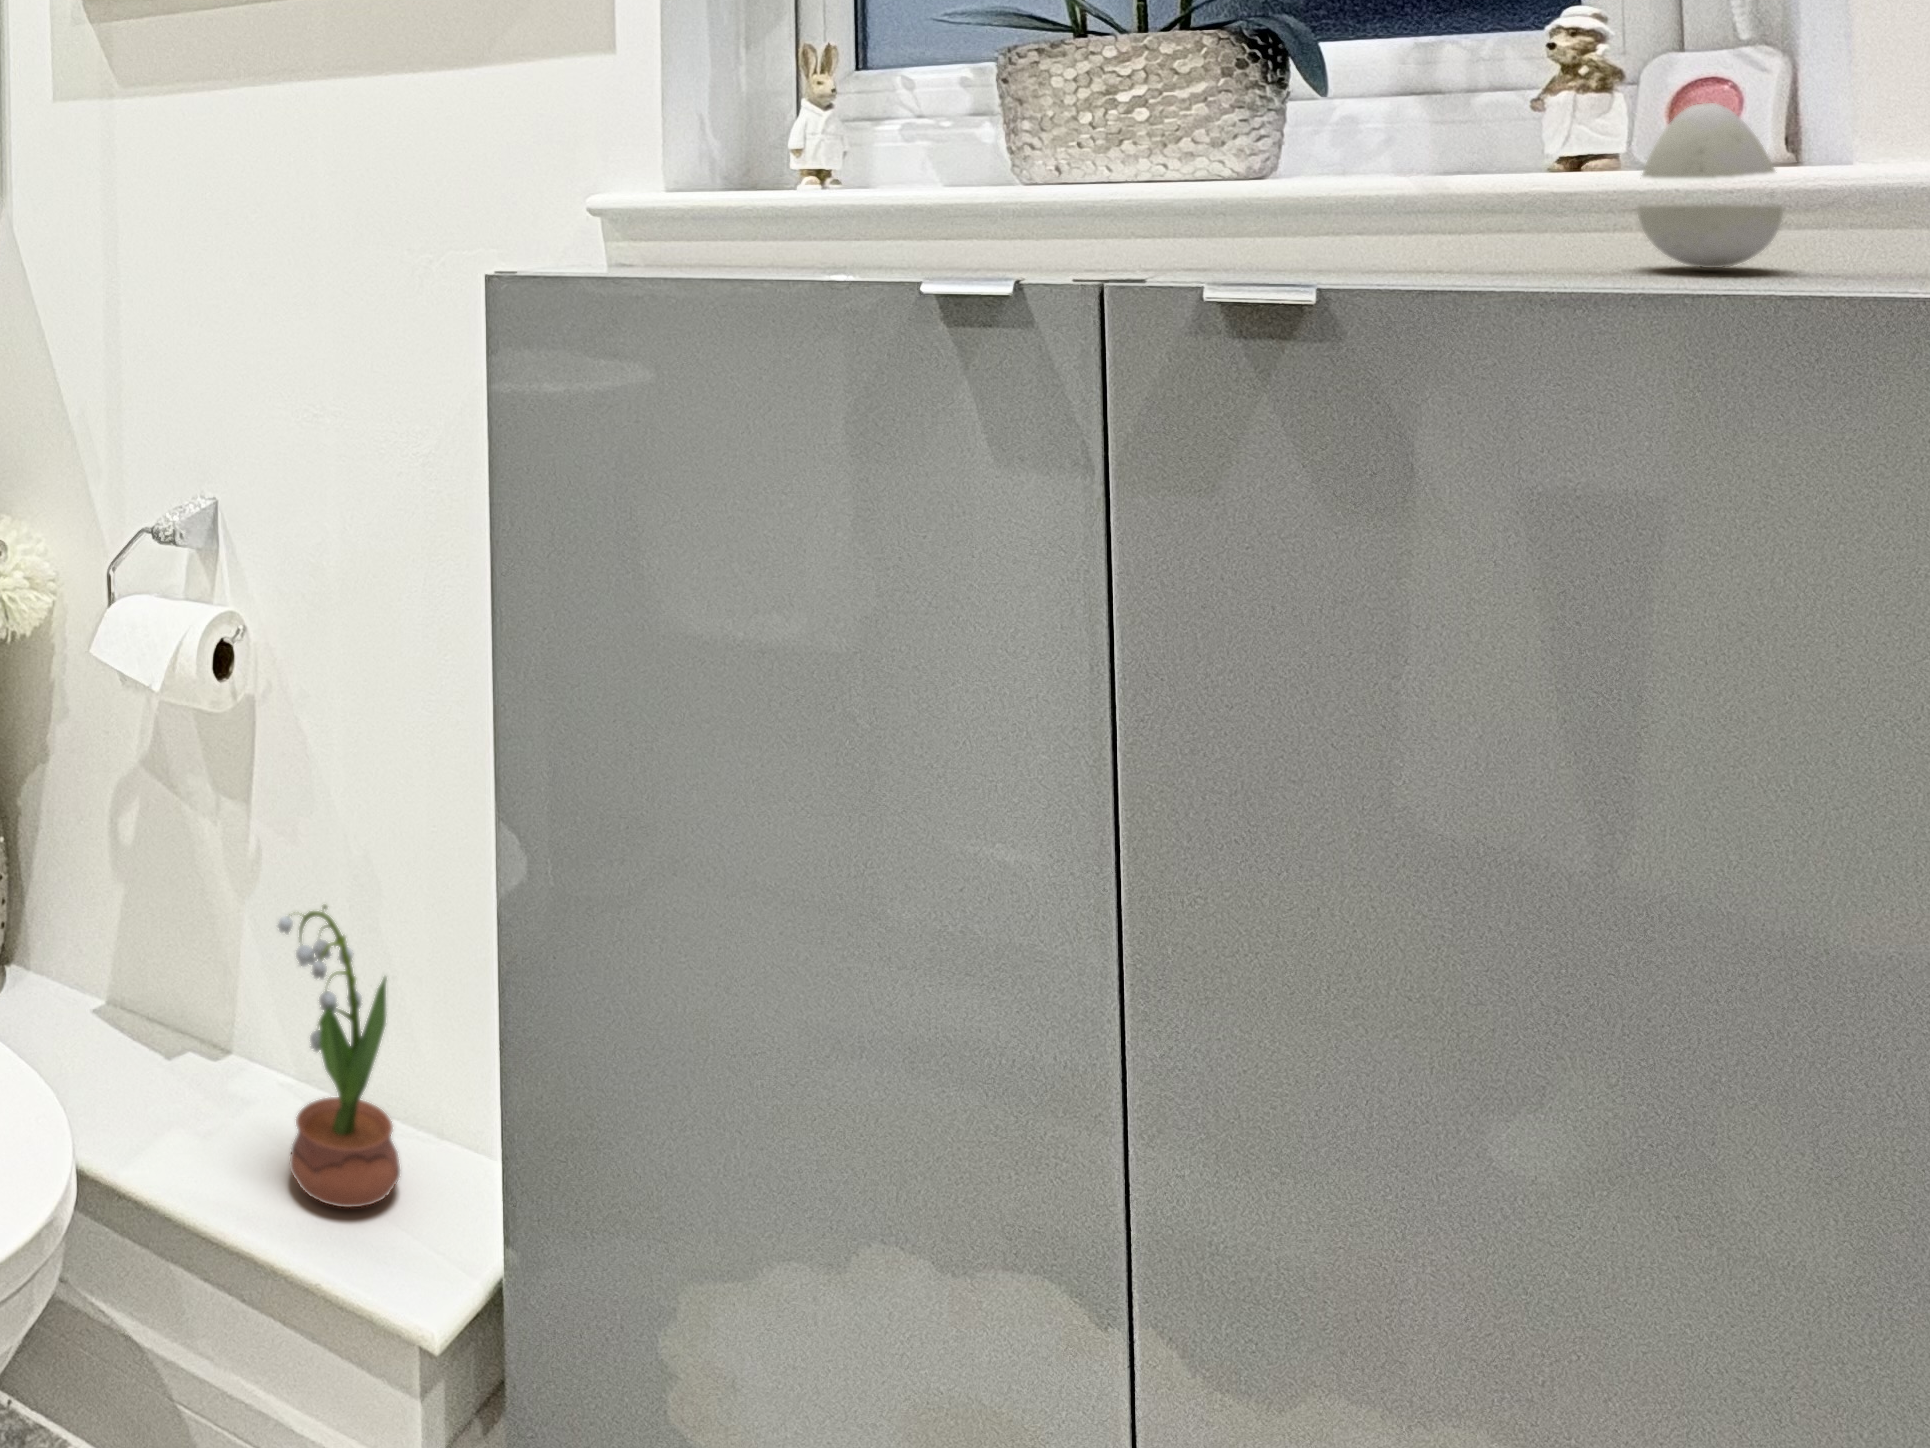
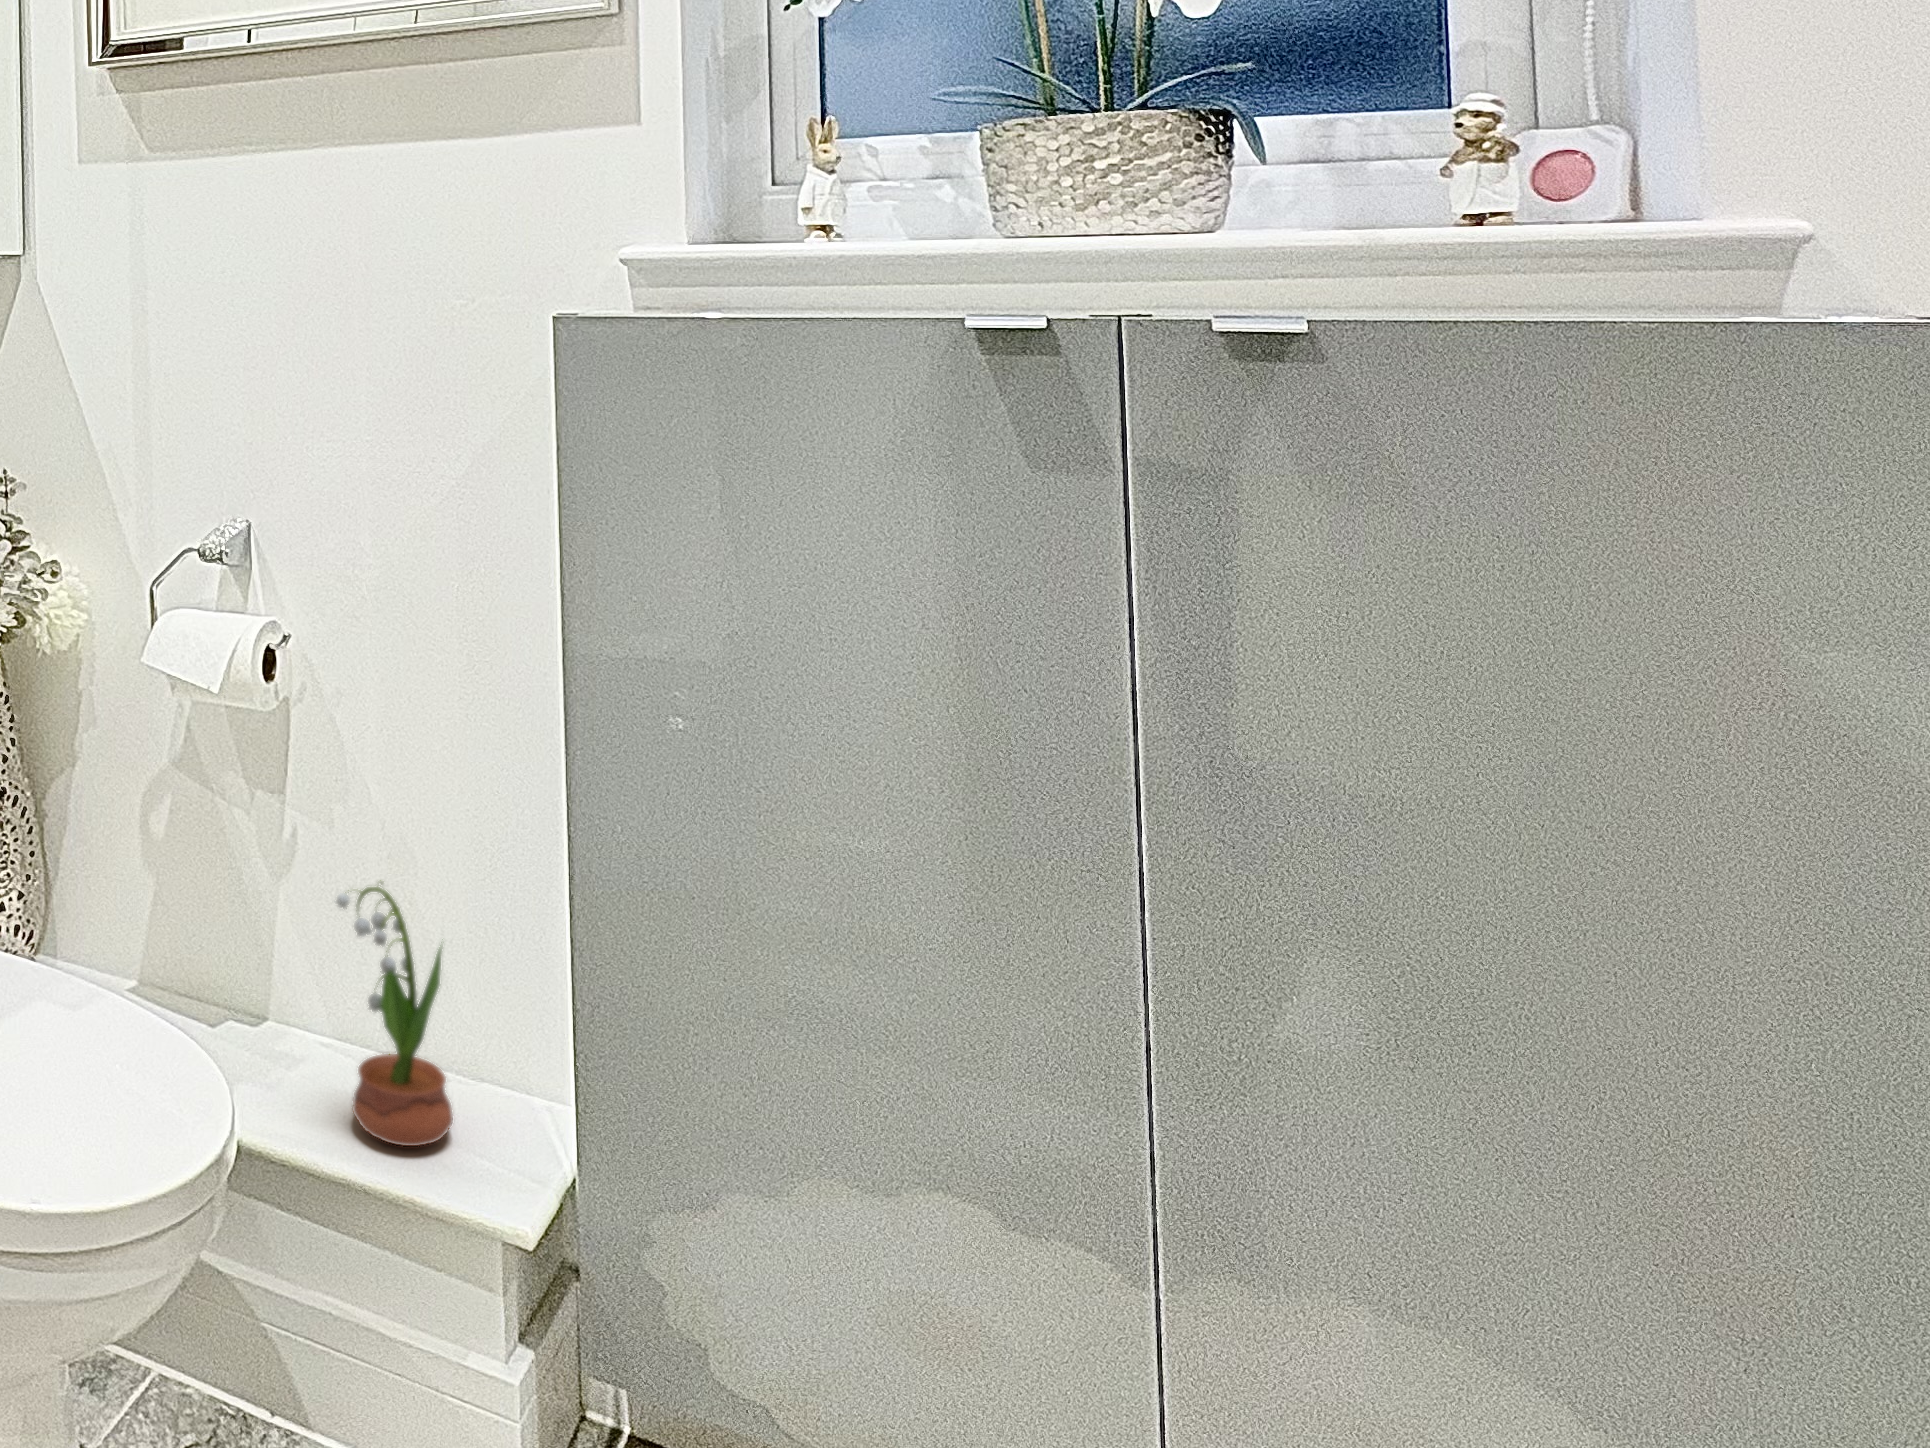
decorative egg: present [1637,103,1783,268] -> none [1531,175,1647,306]

